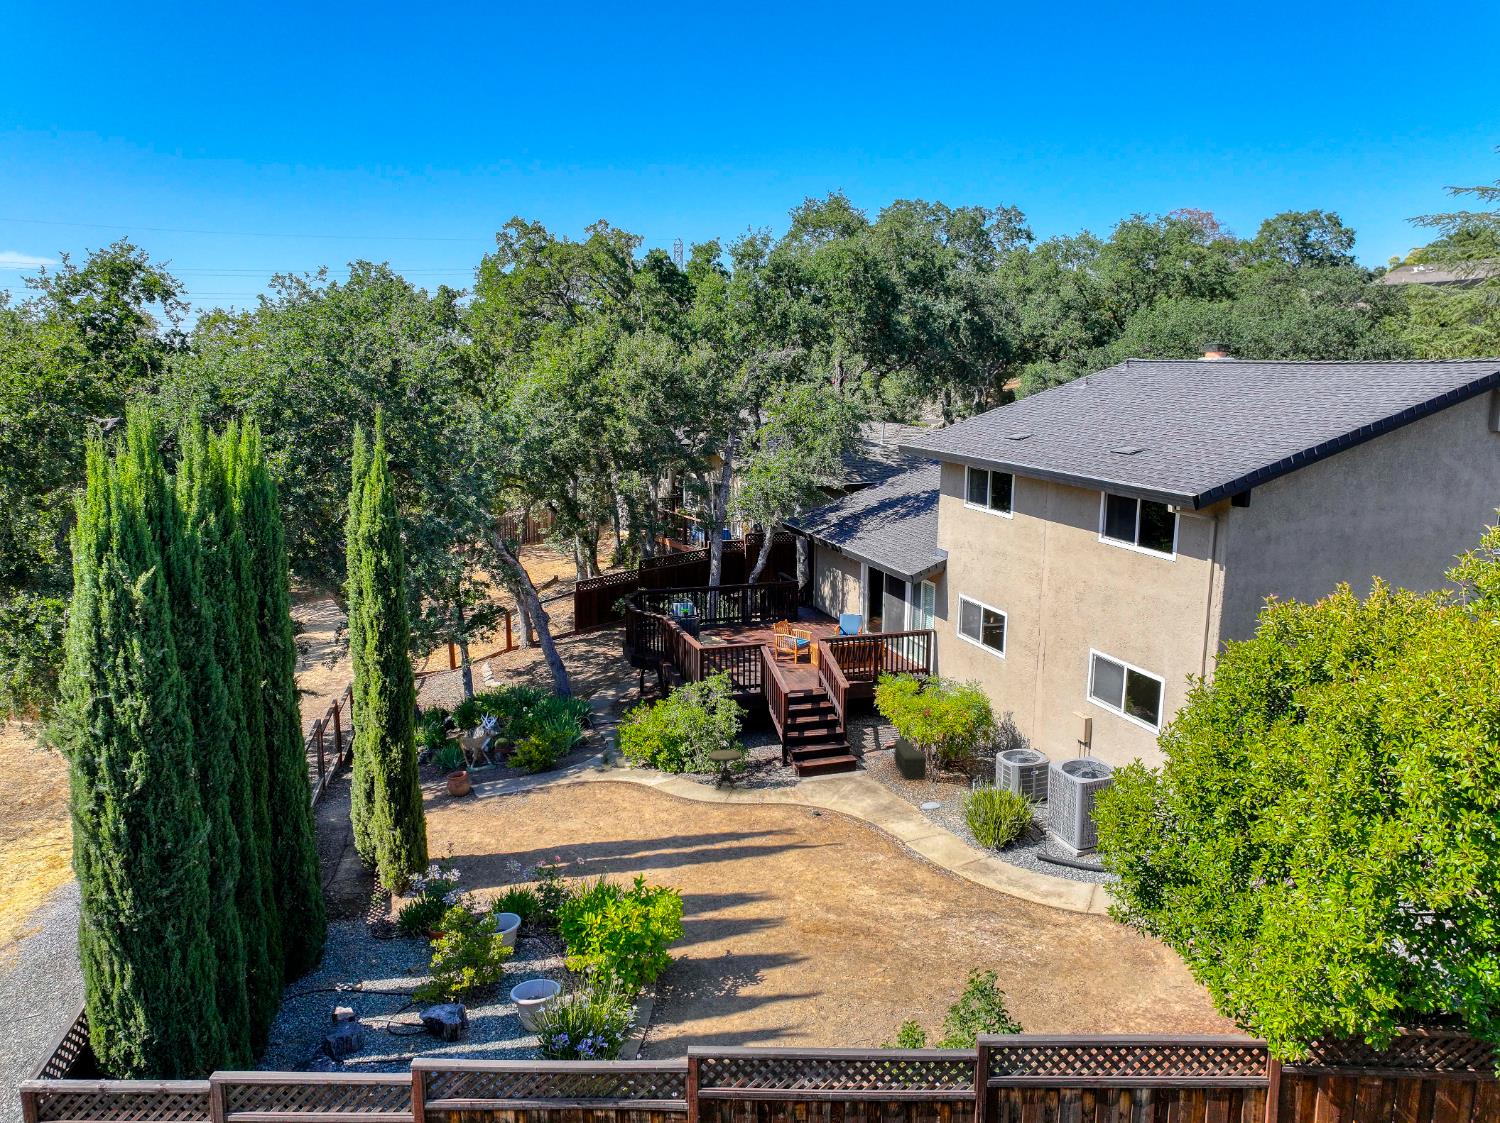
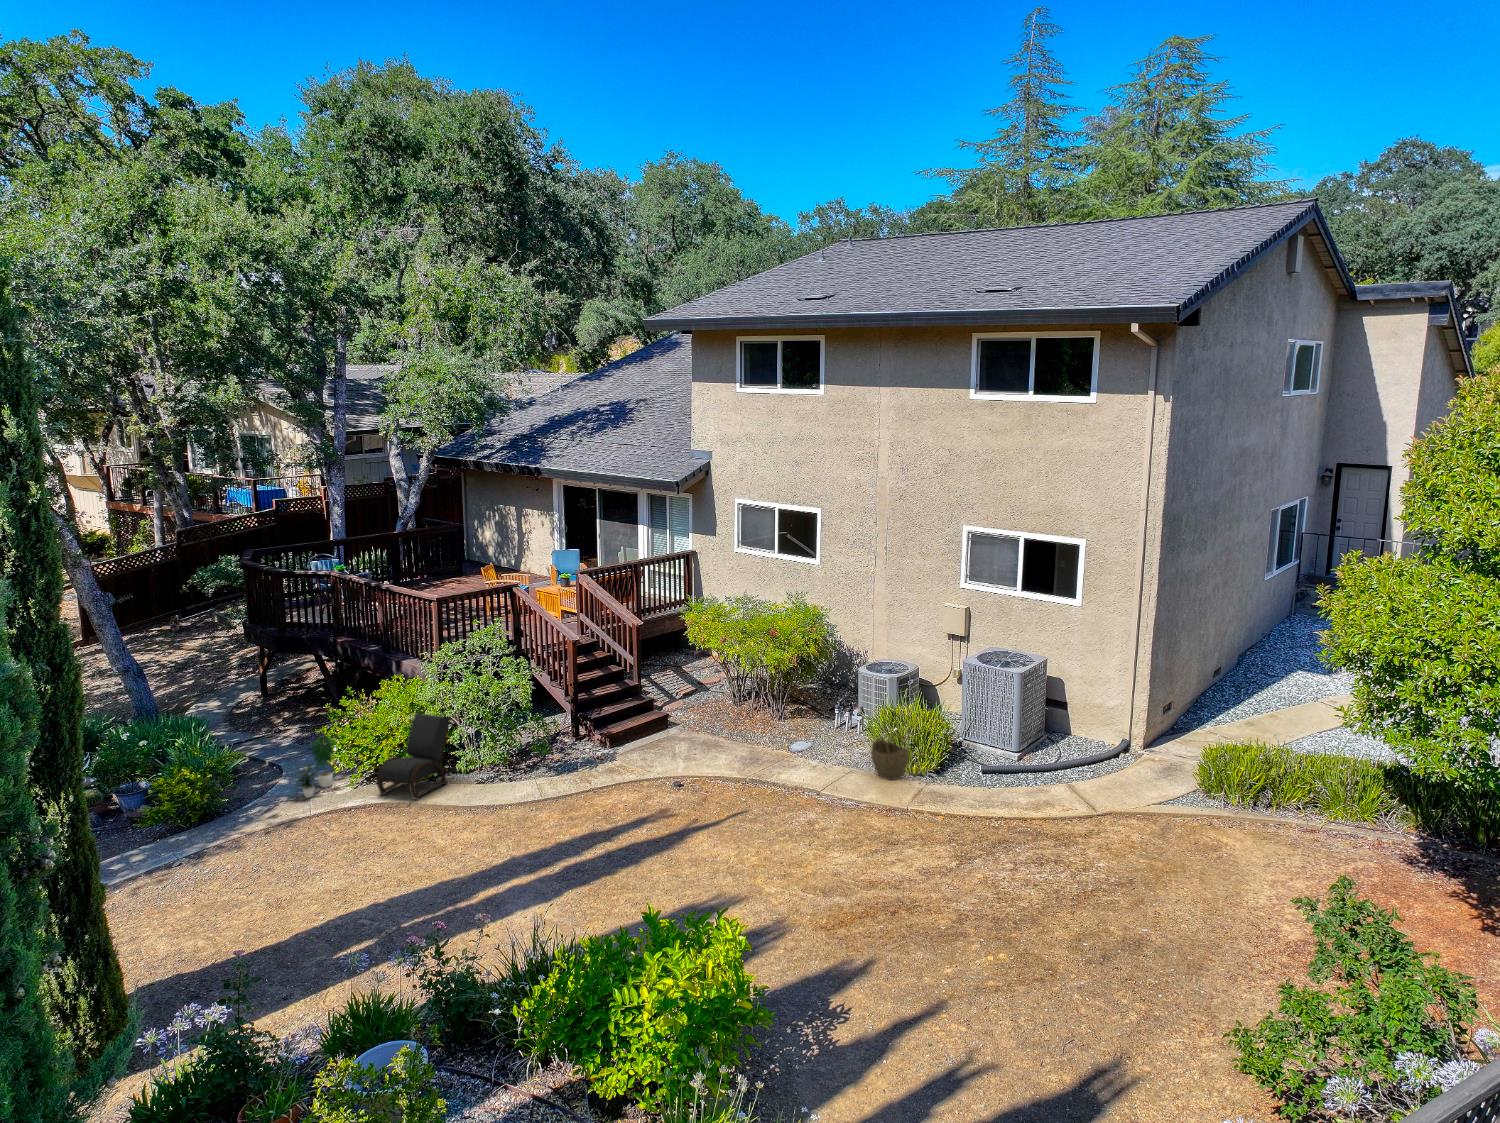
lounge chair: none [639,728,690,787] -> present [377,713,450,800]
storage bench: present [894,739,926,779] -> none [691,679,748,725]
side table: present [708,750,742,789] -> none [488,726,537,784]
woven basket: none [957,815,982,852] -> present [871,735,908,780]

